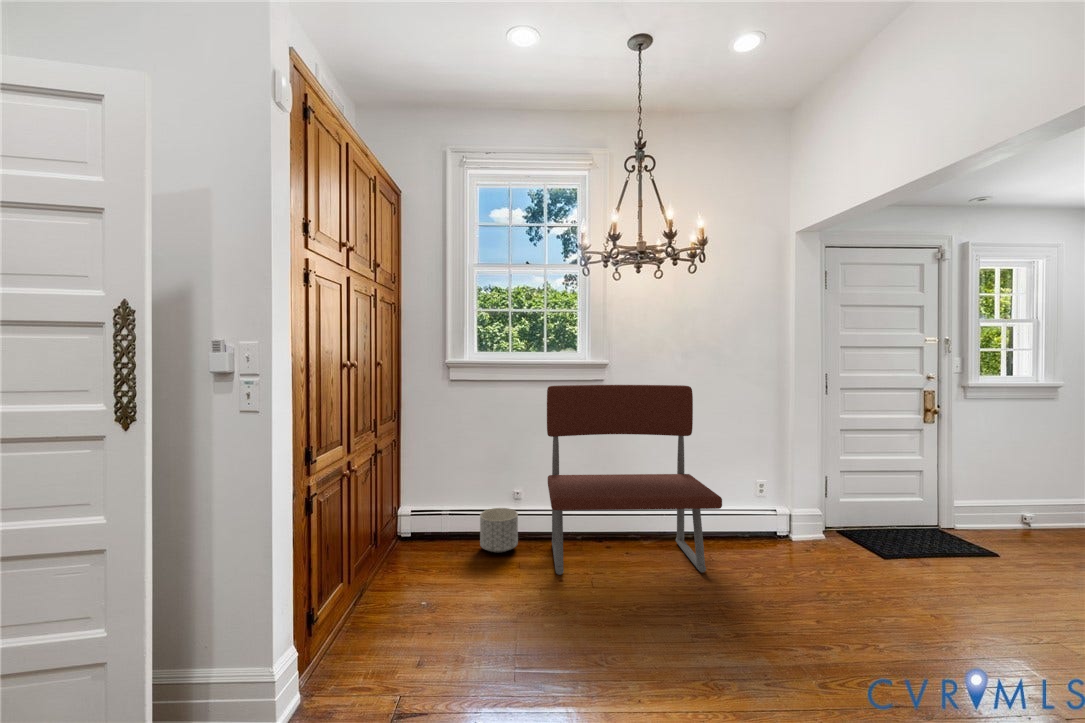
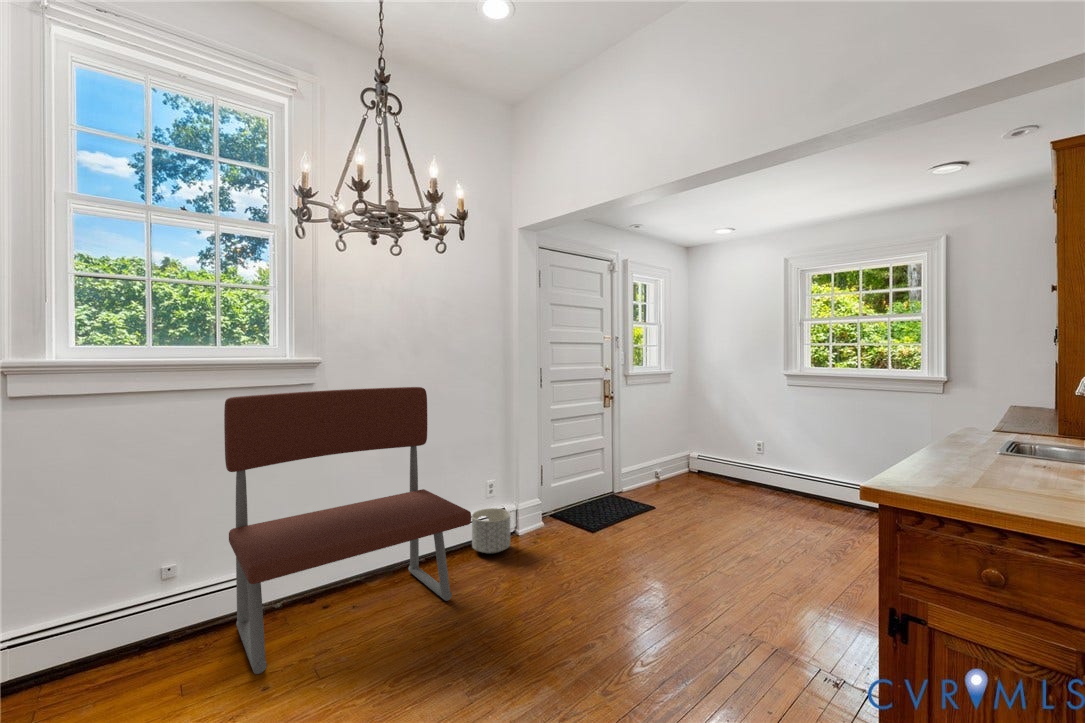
planter: present [480,508,518,553] -> present [472,508,510,554]

